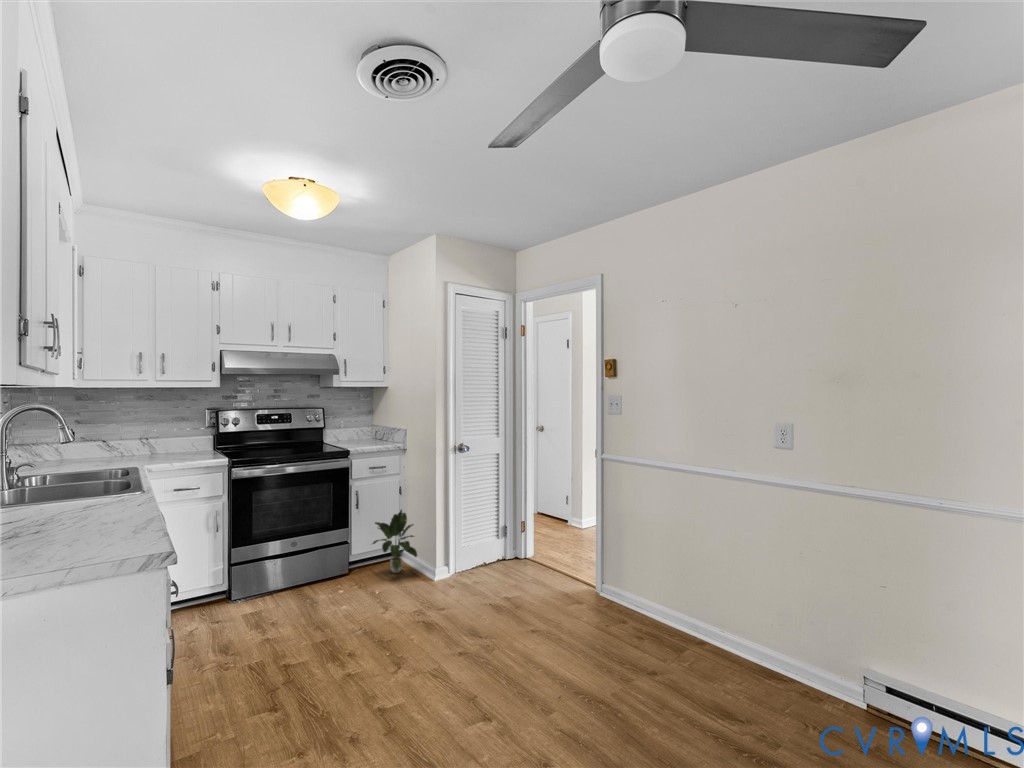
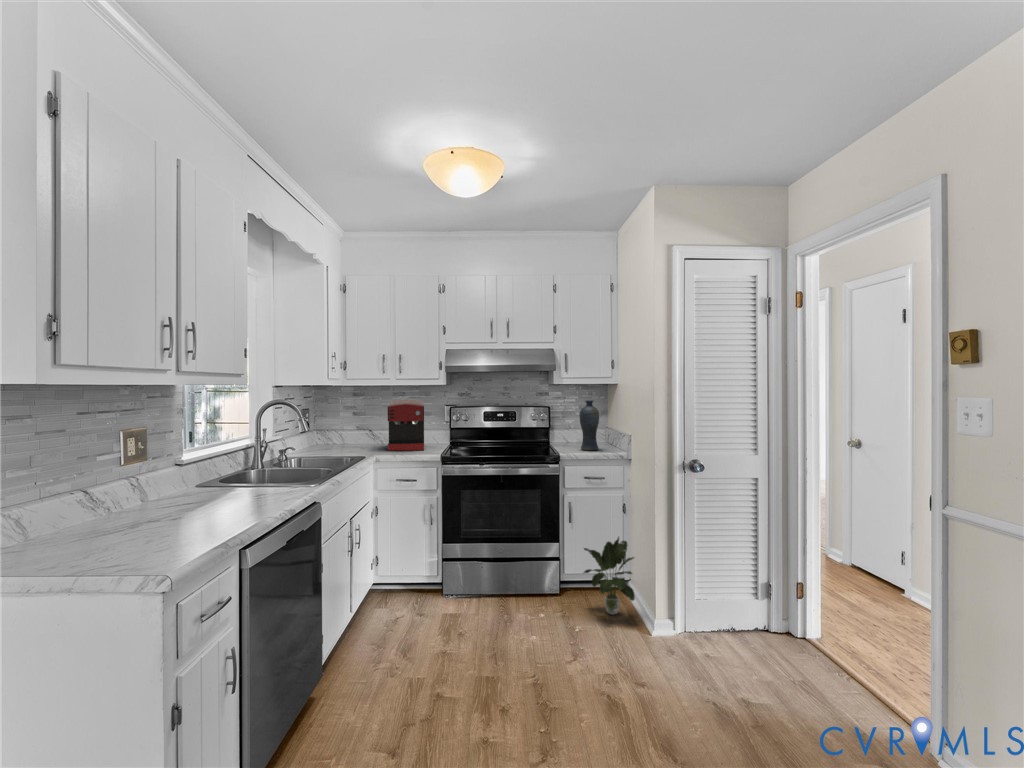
vase: none [352,401,370,444] -> present [579,400,599,450]
coffee maker: none [147,403,198,457] -> present [388,399,424,451]

